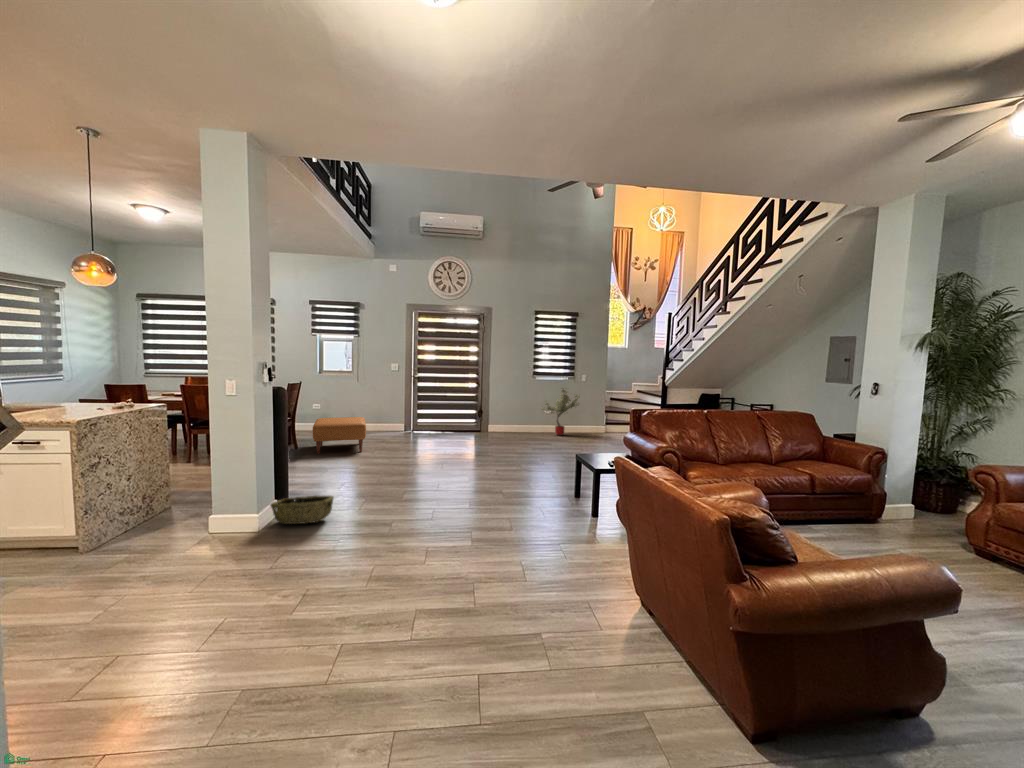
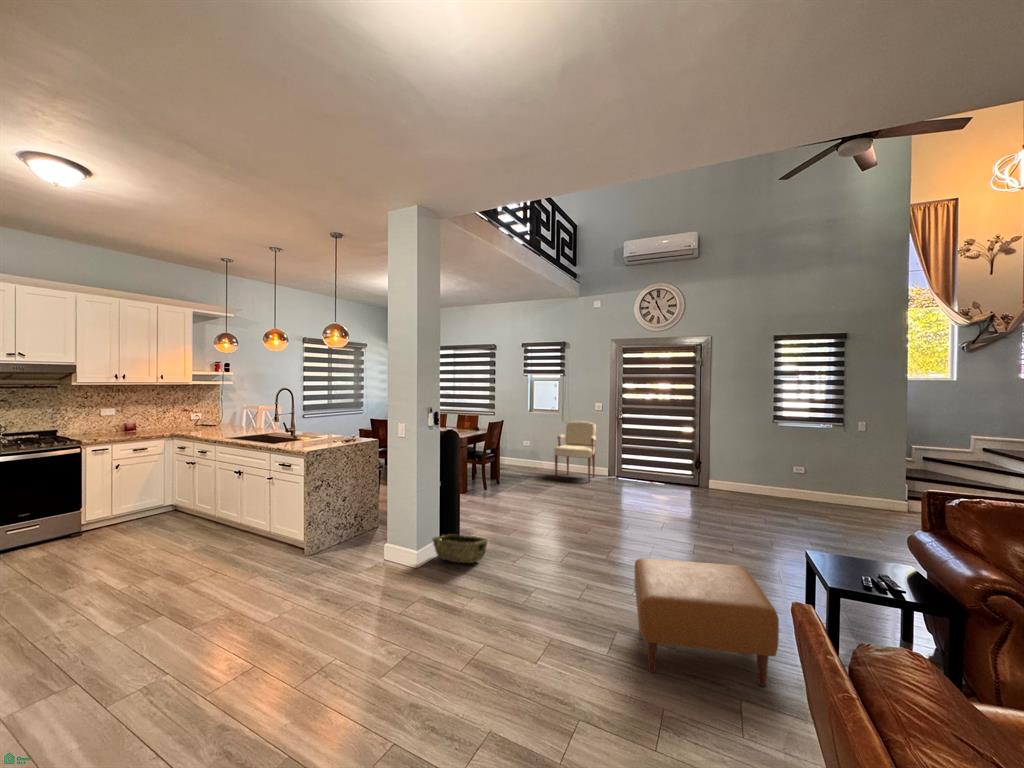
armchair: none [352,381,393,438] -> present [554,421,596,482]
potted tree: present [542,390,580,435] -> none [779,435,841,500]
ottoman: present [313,417,366,454] -> present [635,558,779,686]

